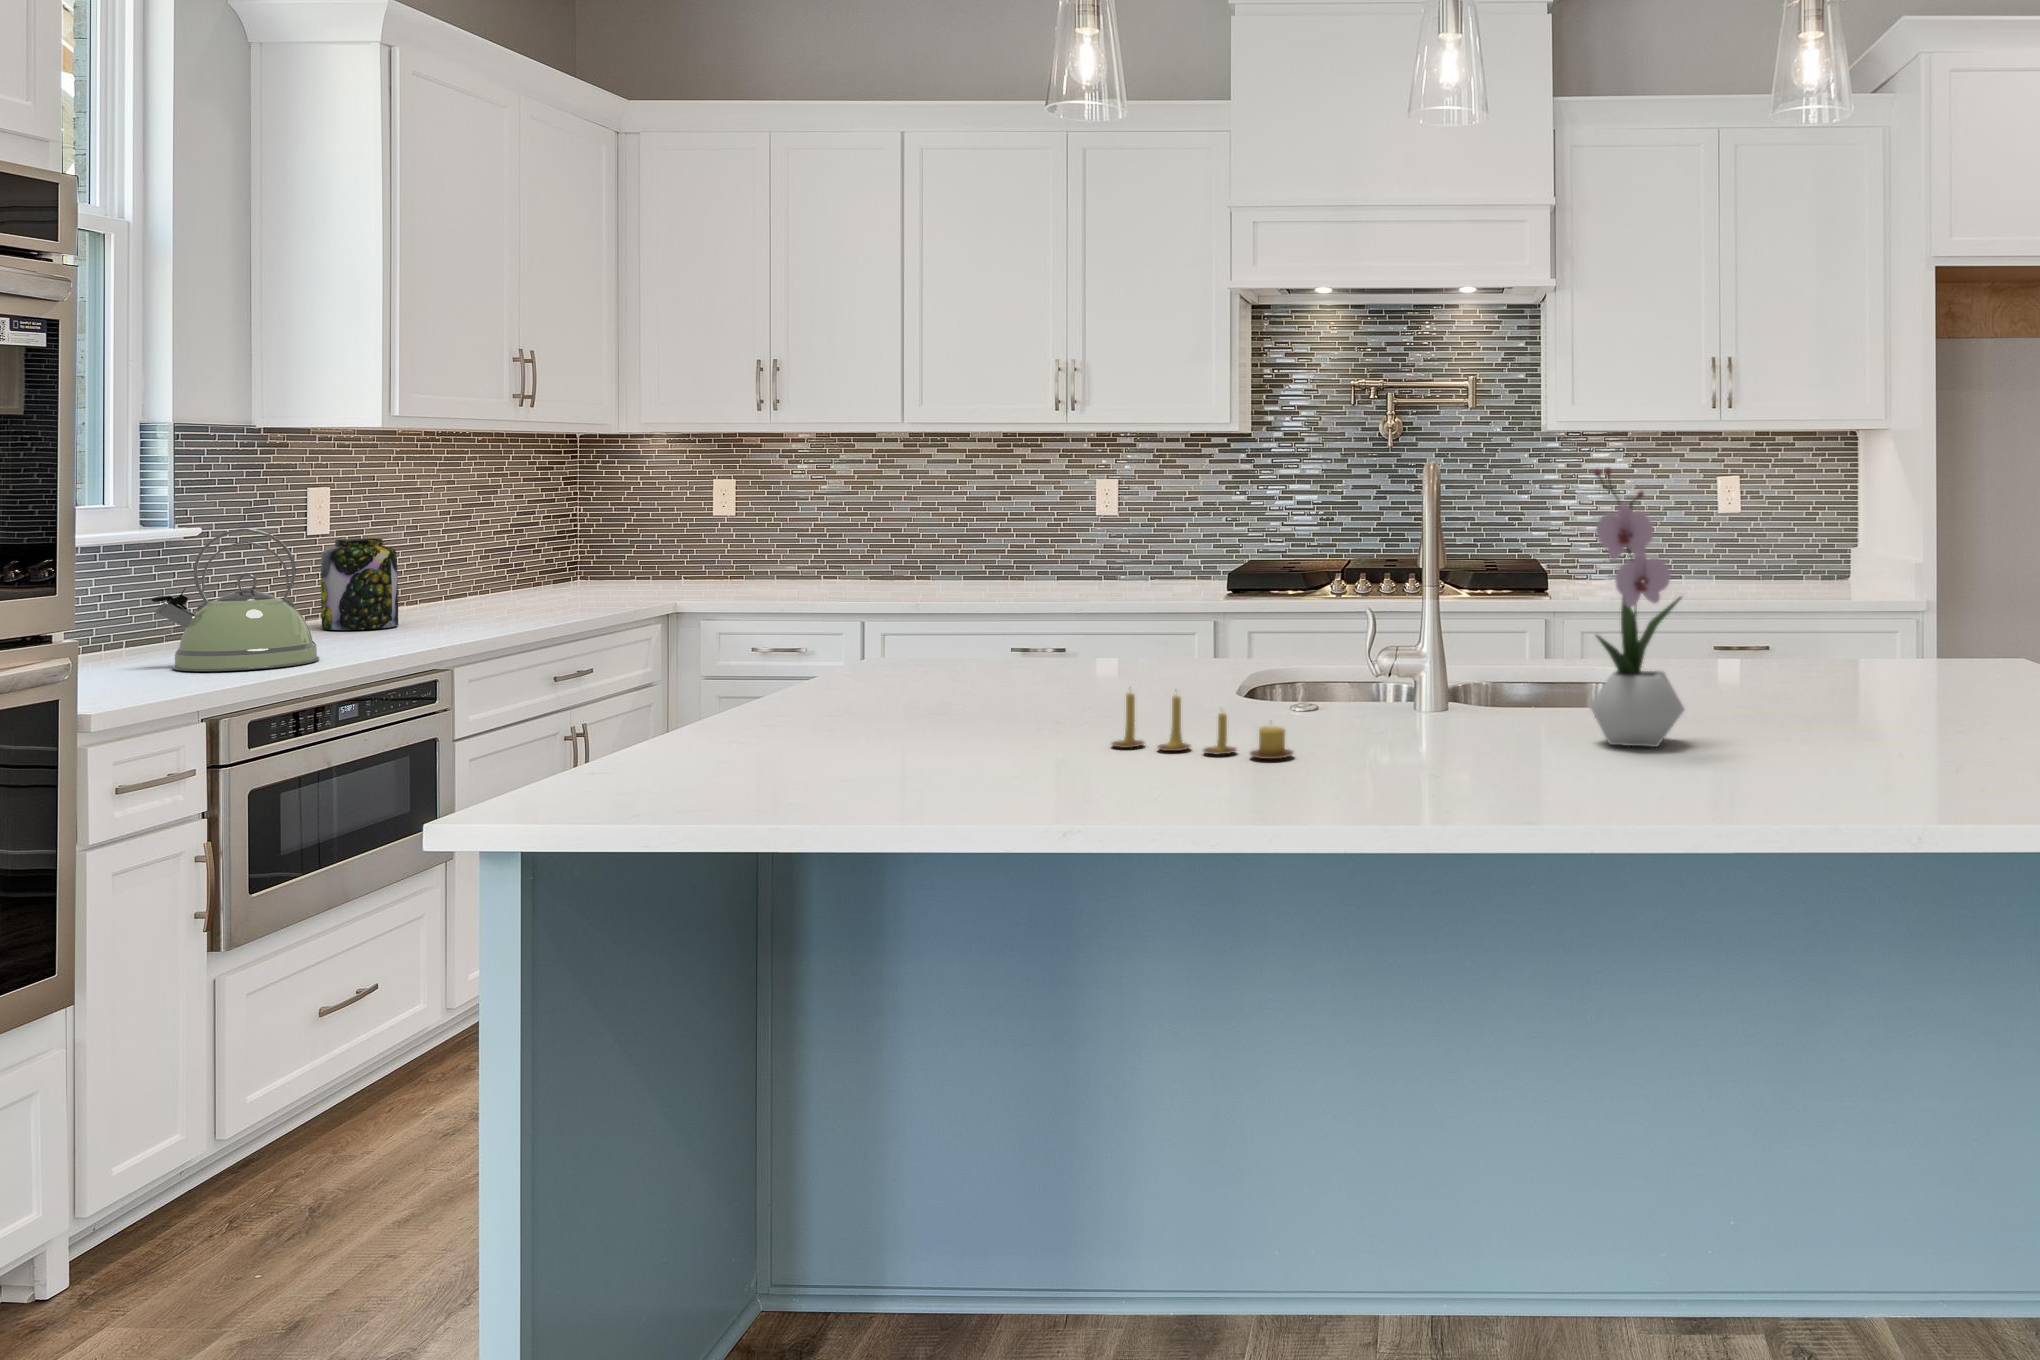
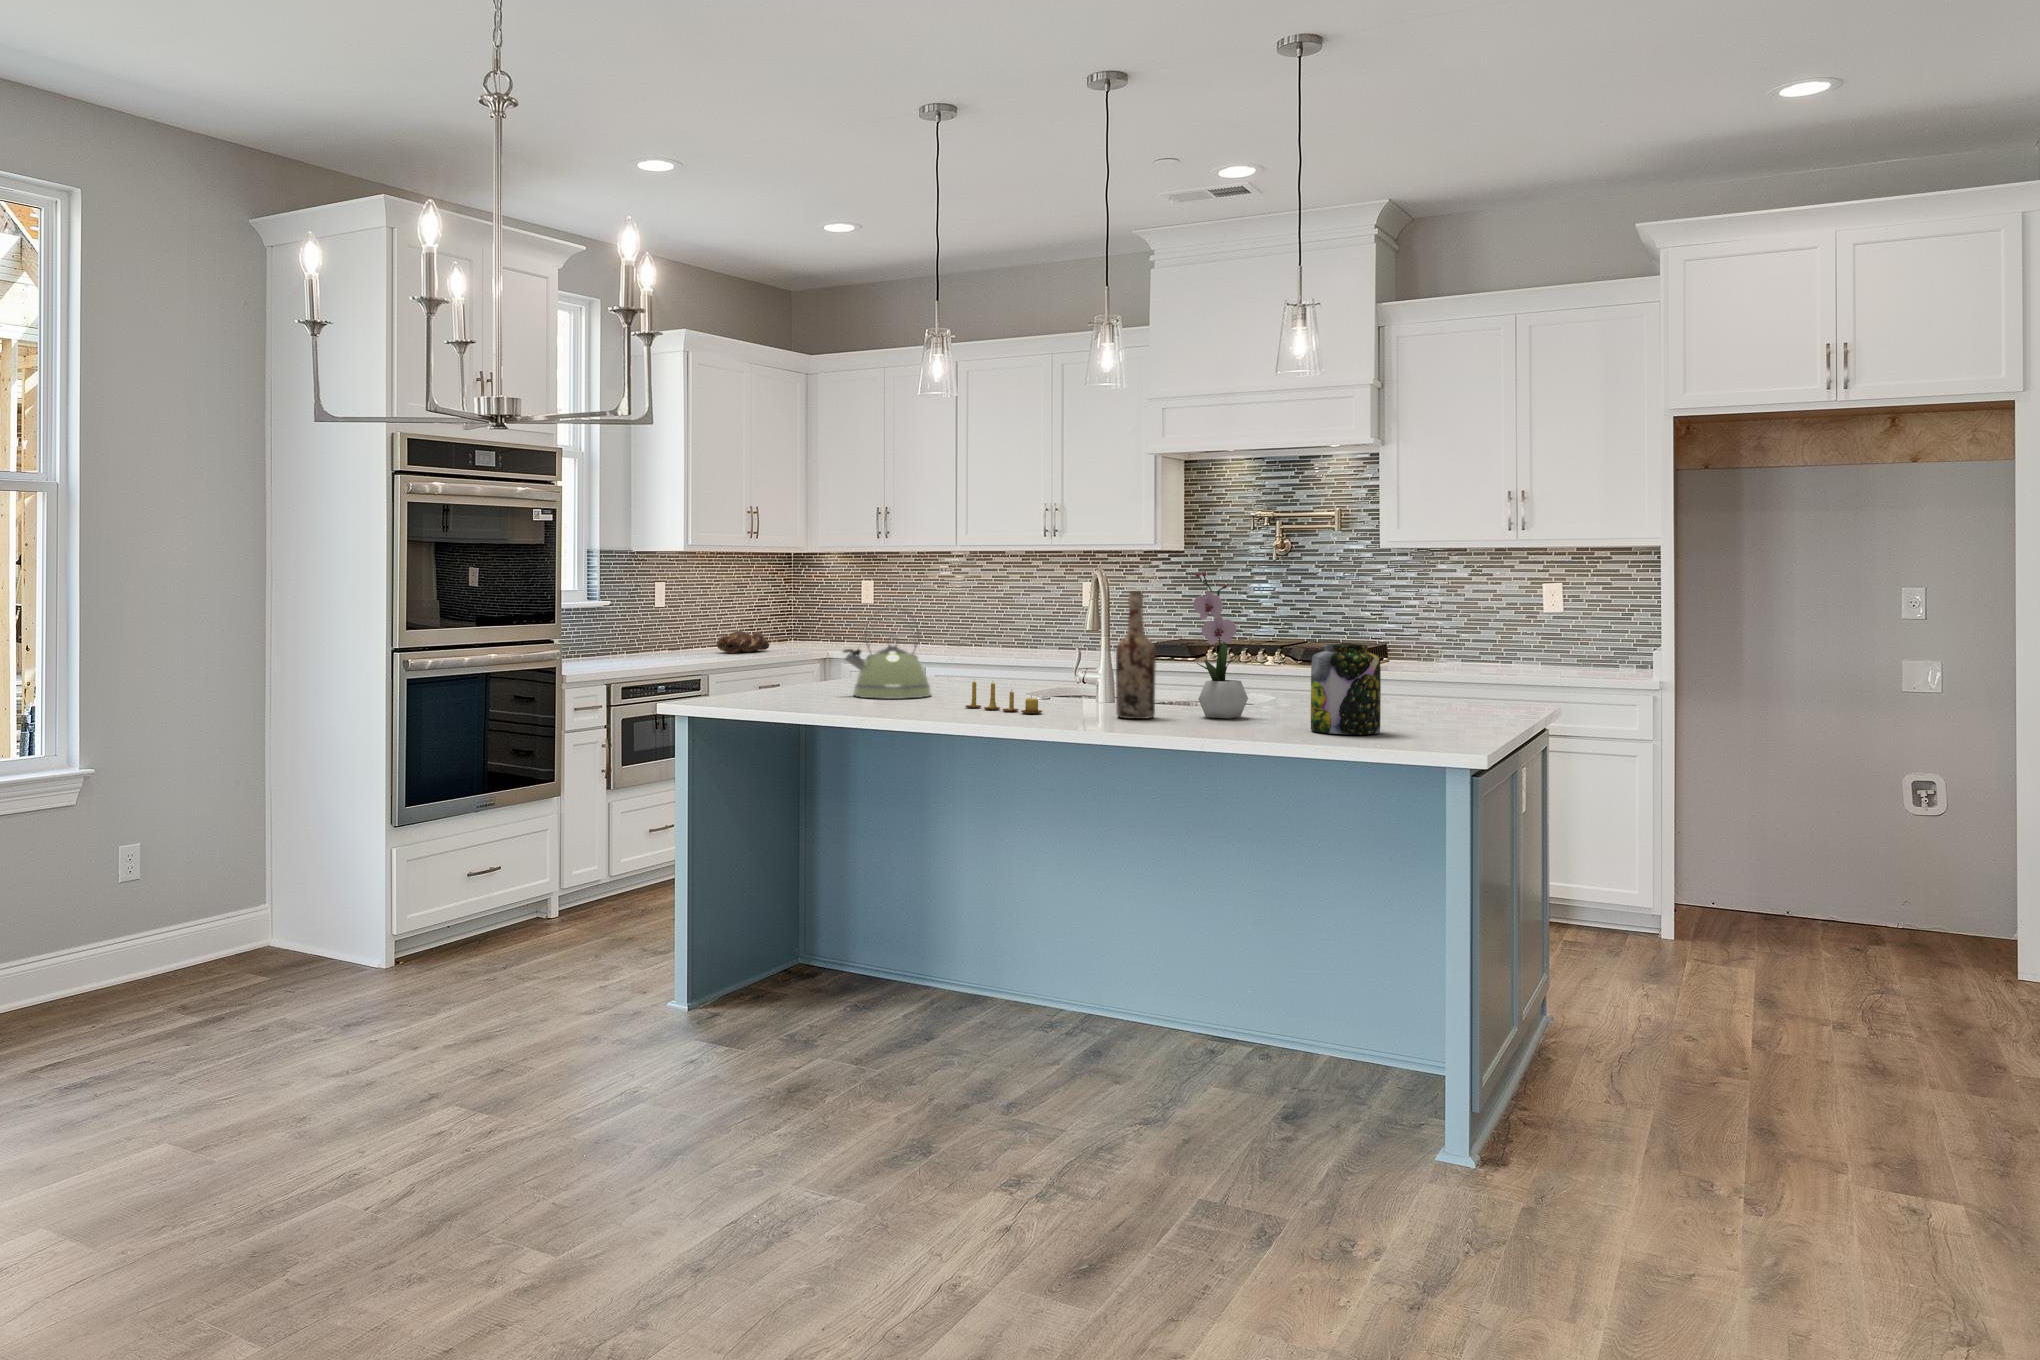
wine bottle: none [1450,505,1527,761] -> present [1116,591,1156,719]
kettle: present [151,529,319,671] -> present [843,606,931,699]
jar: present [321,538,398,630] -> present [1311,644,1381,735]
bread loaf: none [448,568,552,608] -> present [717,631,769,653]

